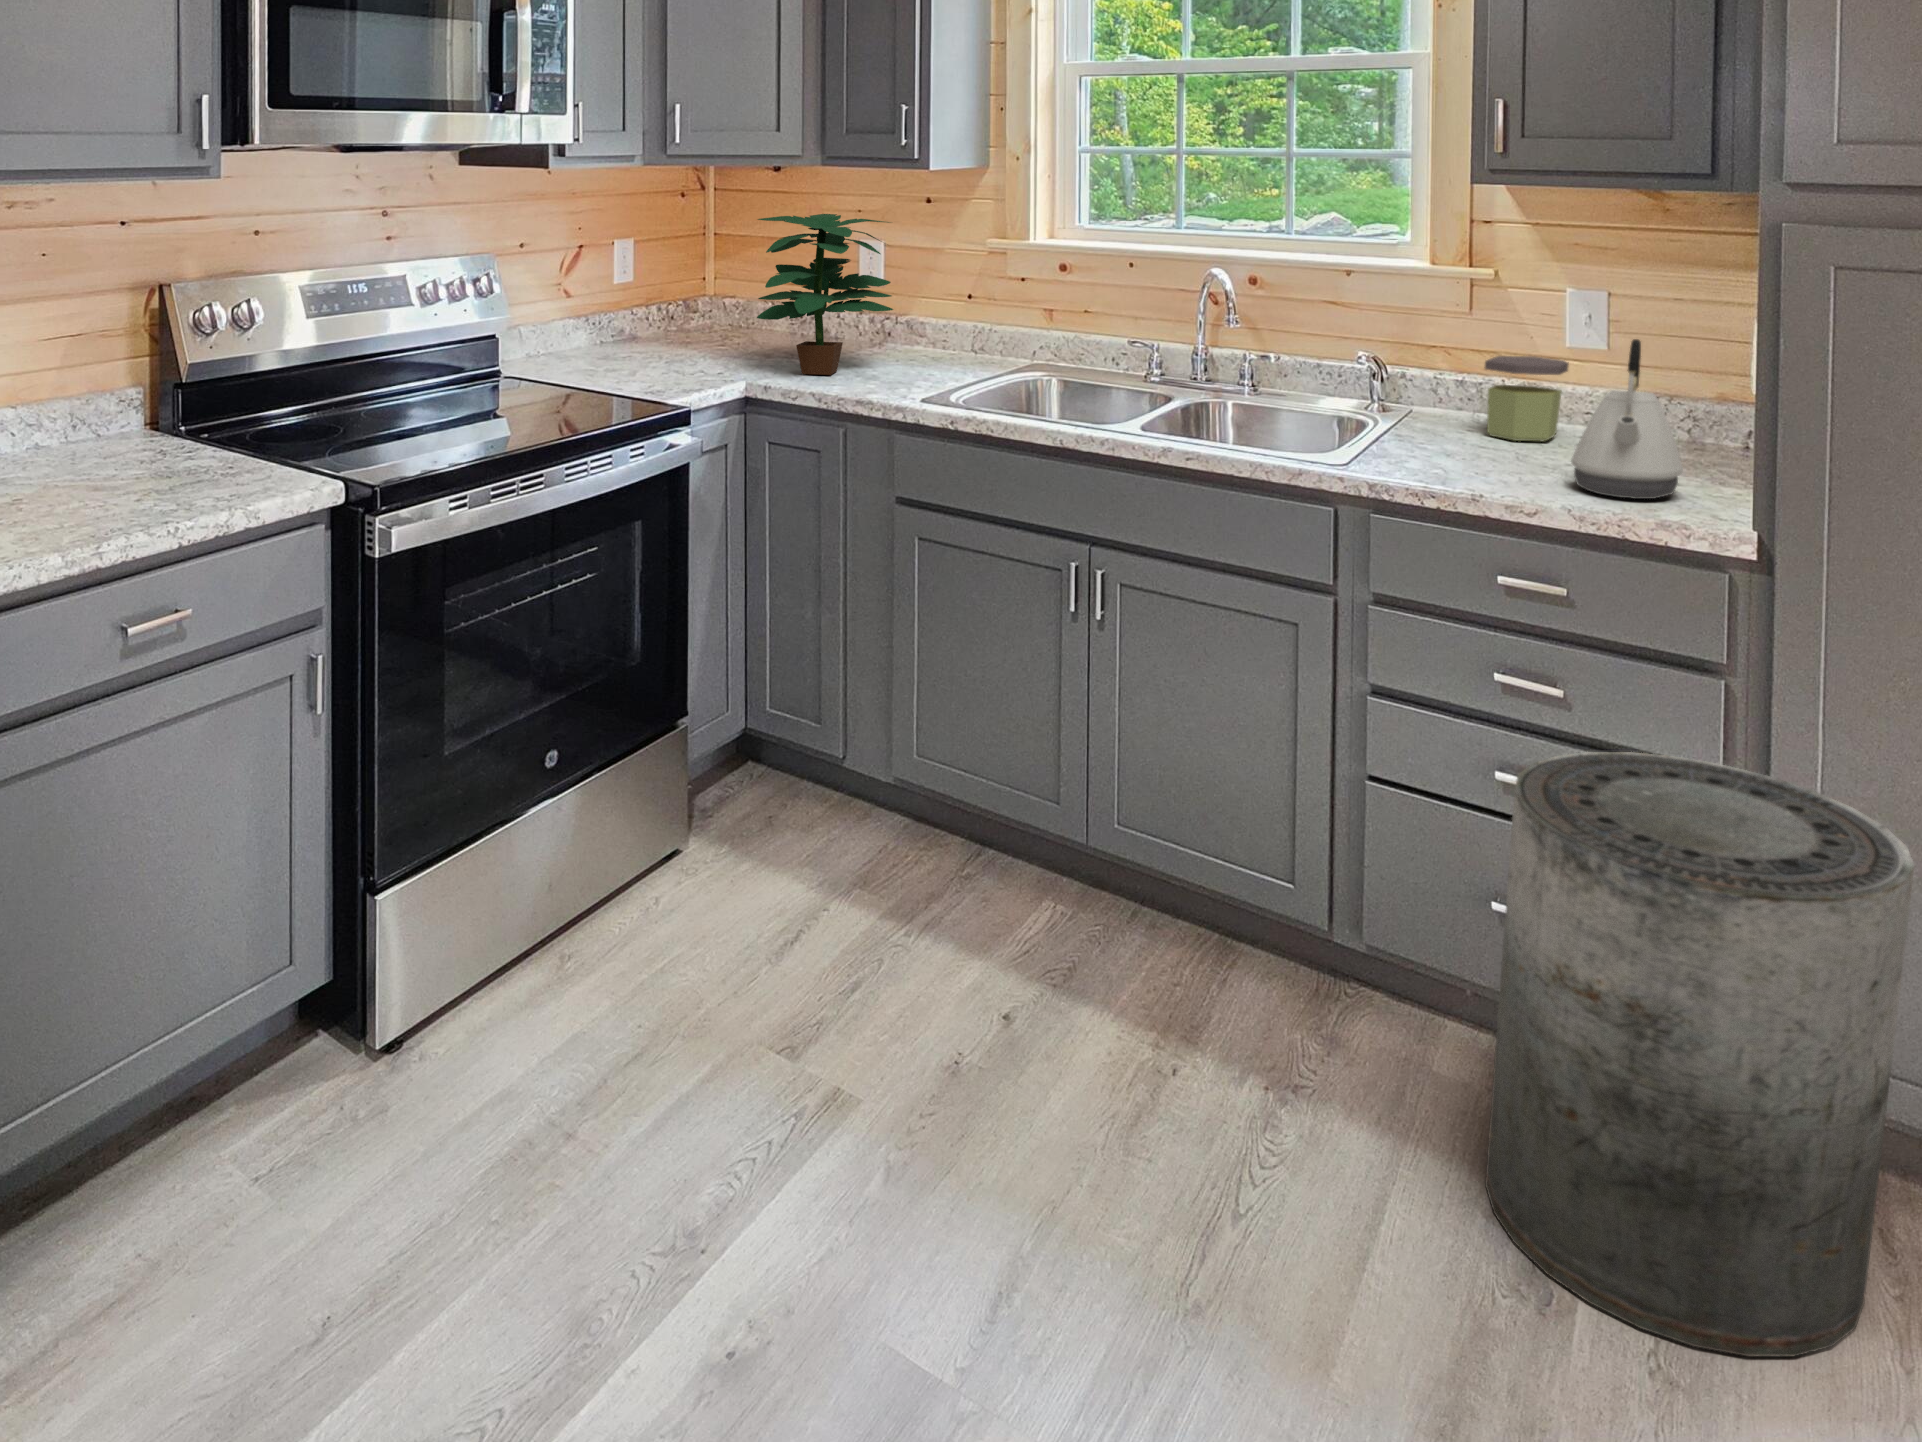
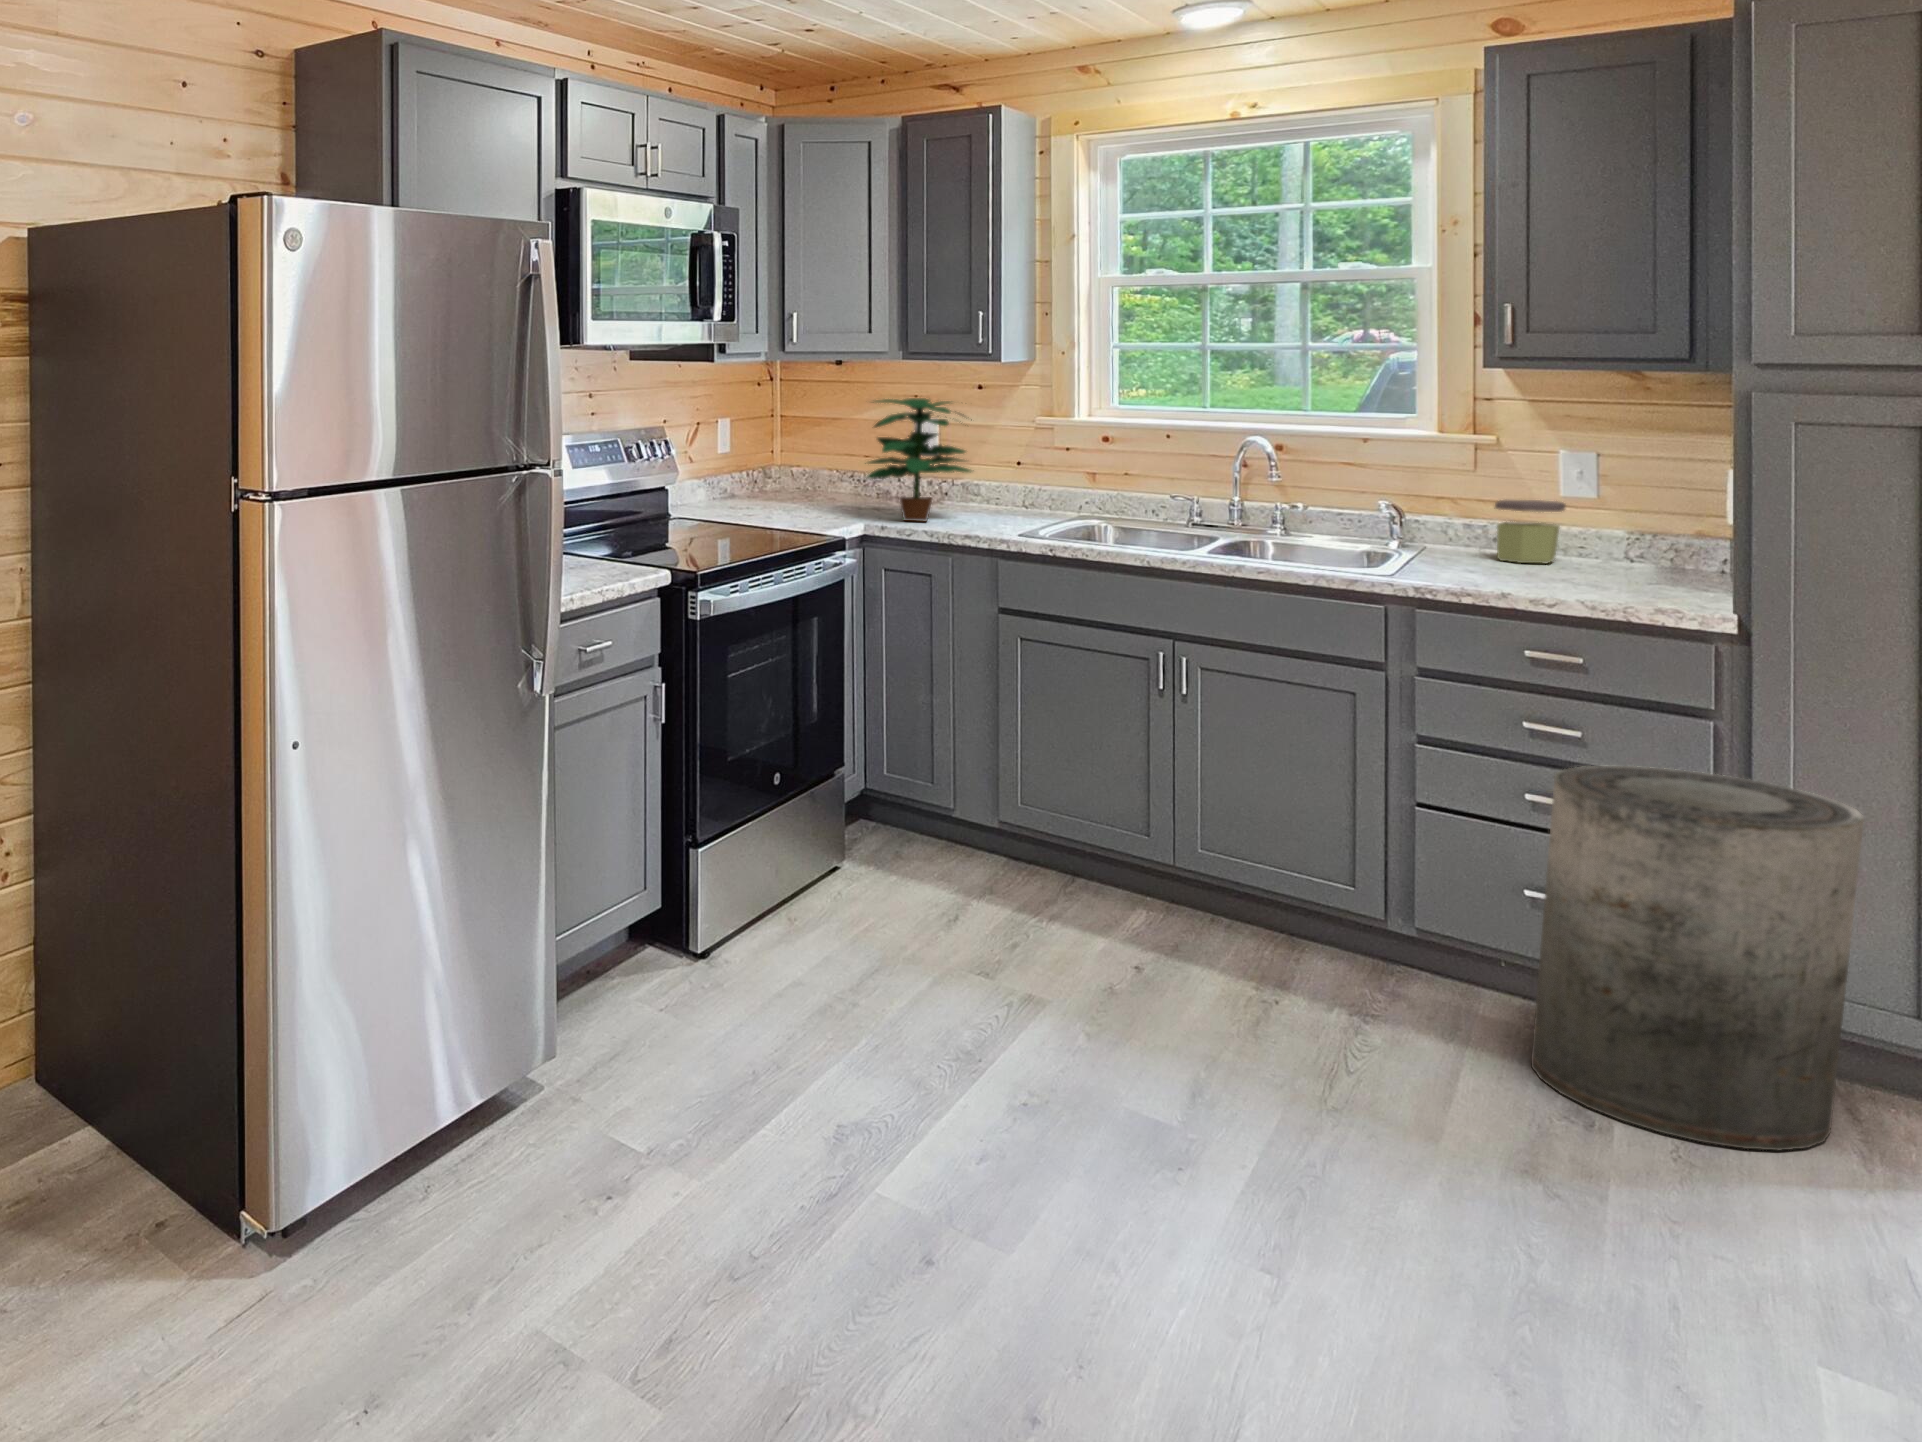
kettle: present [1571,339,1683,499] -> none [1580,476,1673,592]

